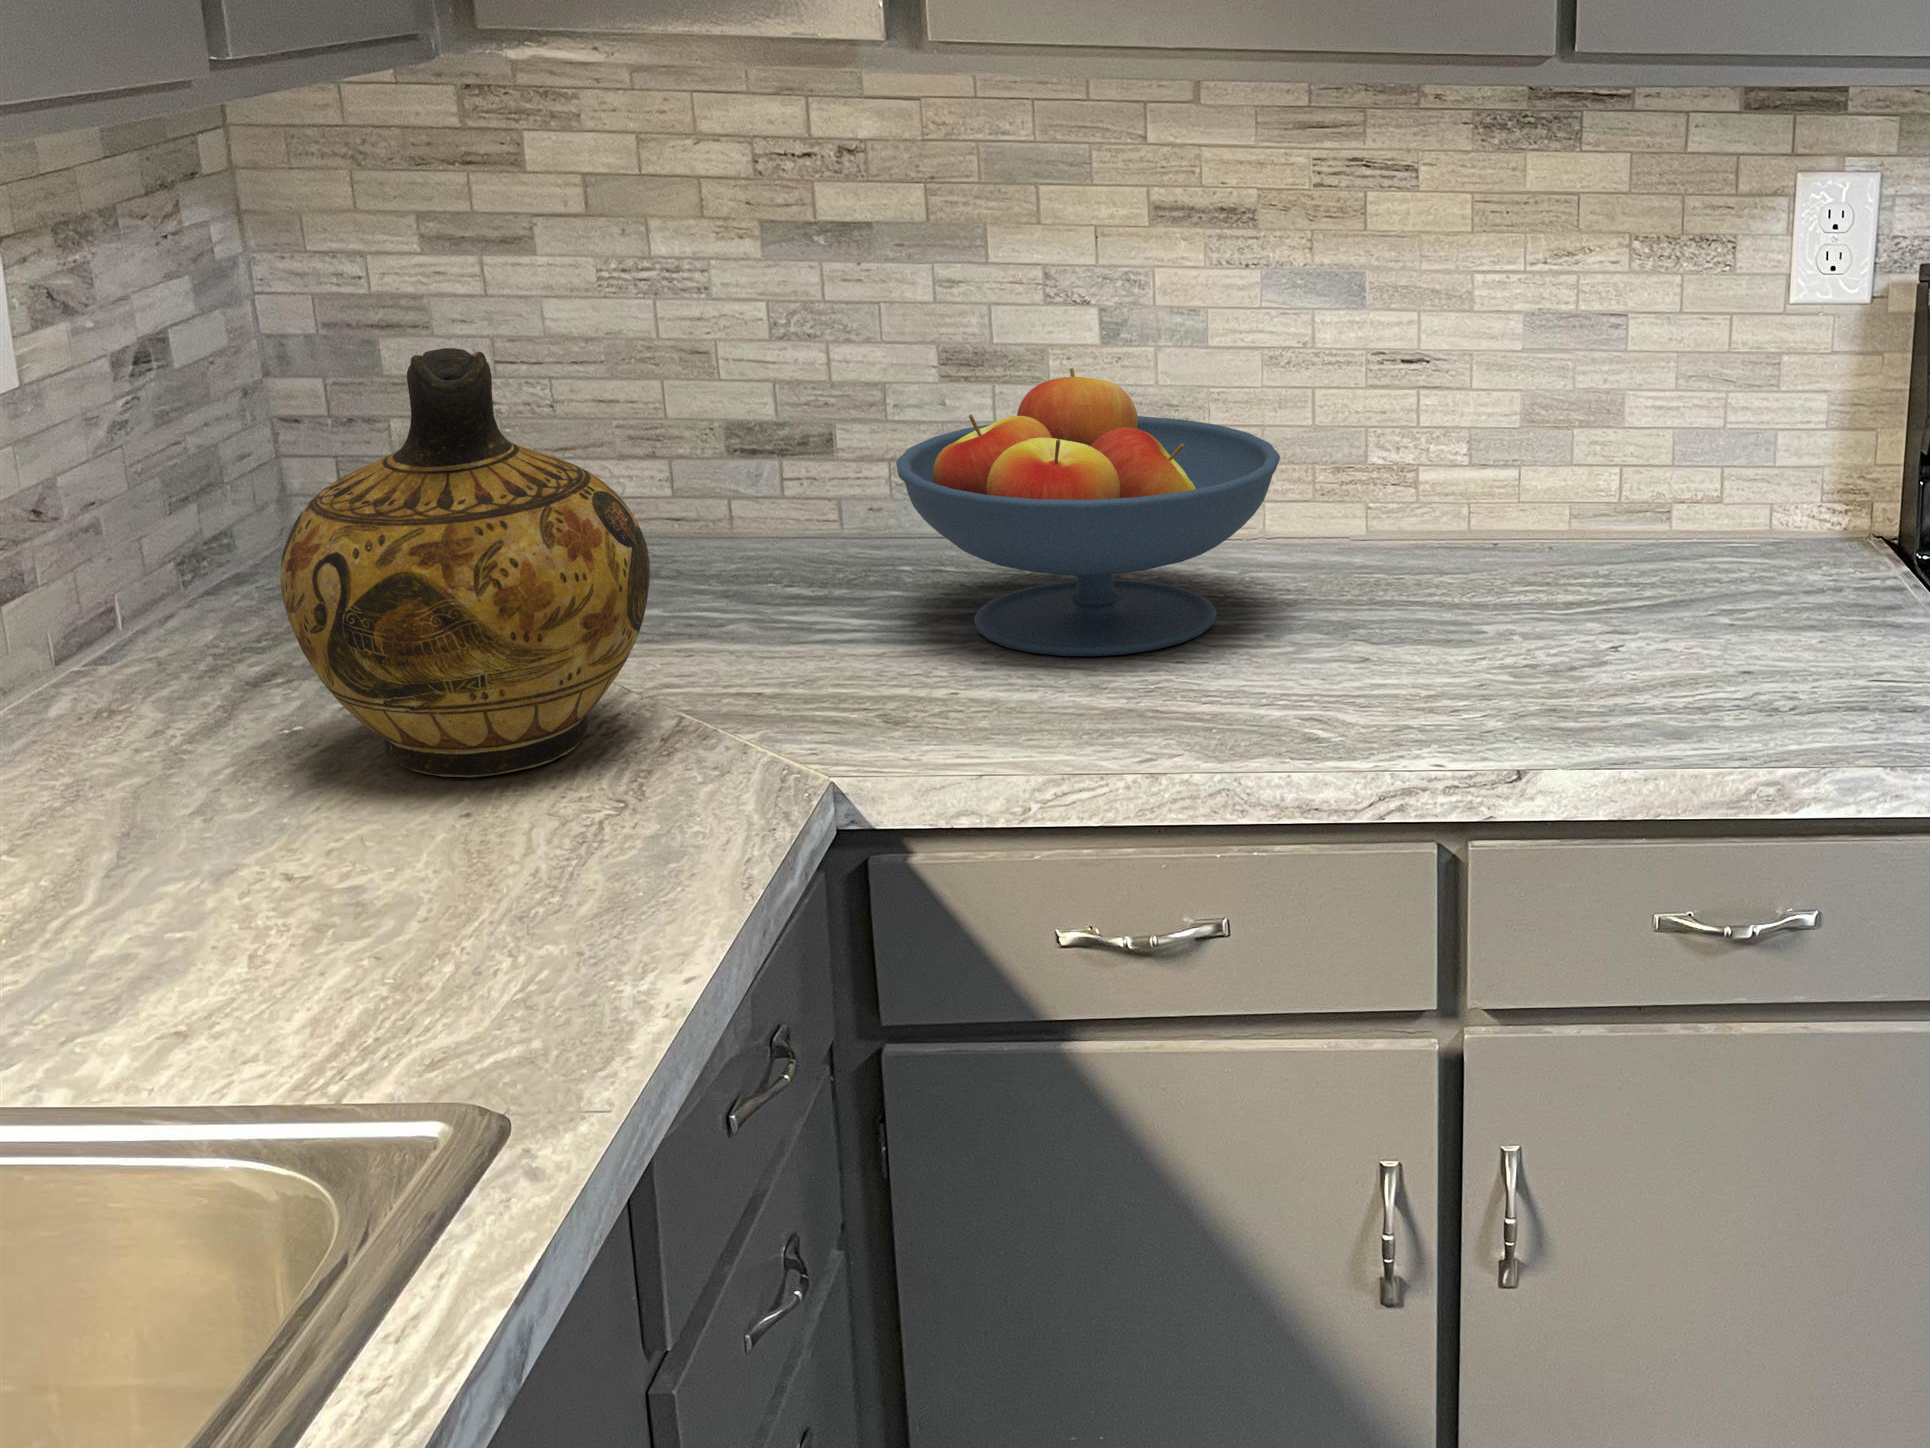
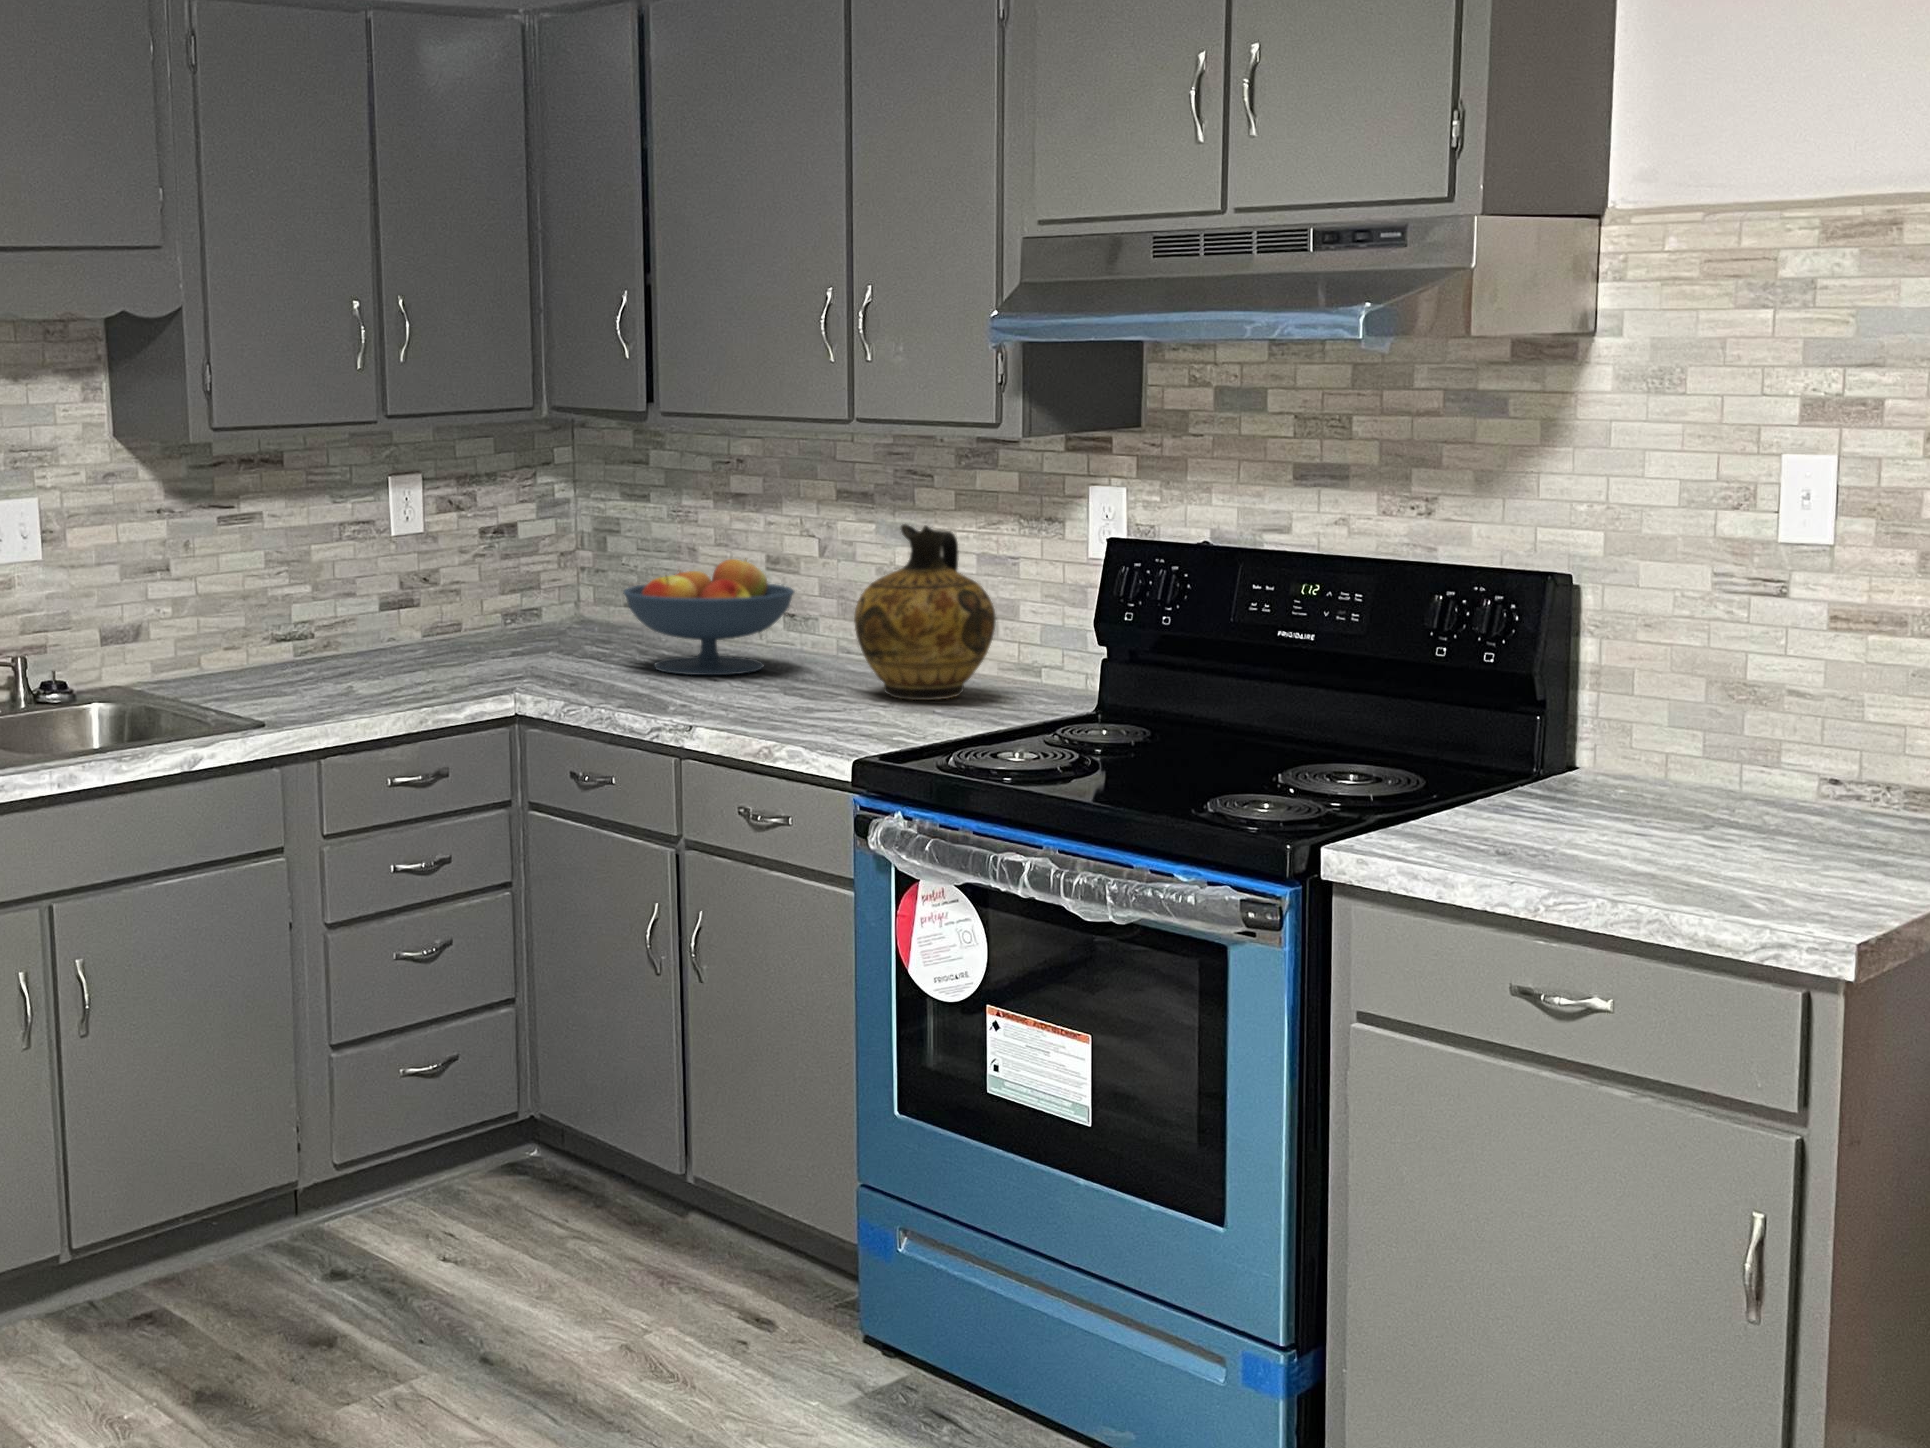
ceramic jug: present [280,348,650,777] -> present [854,524,996,700]

